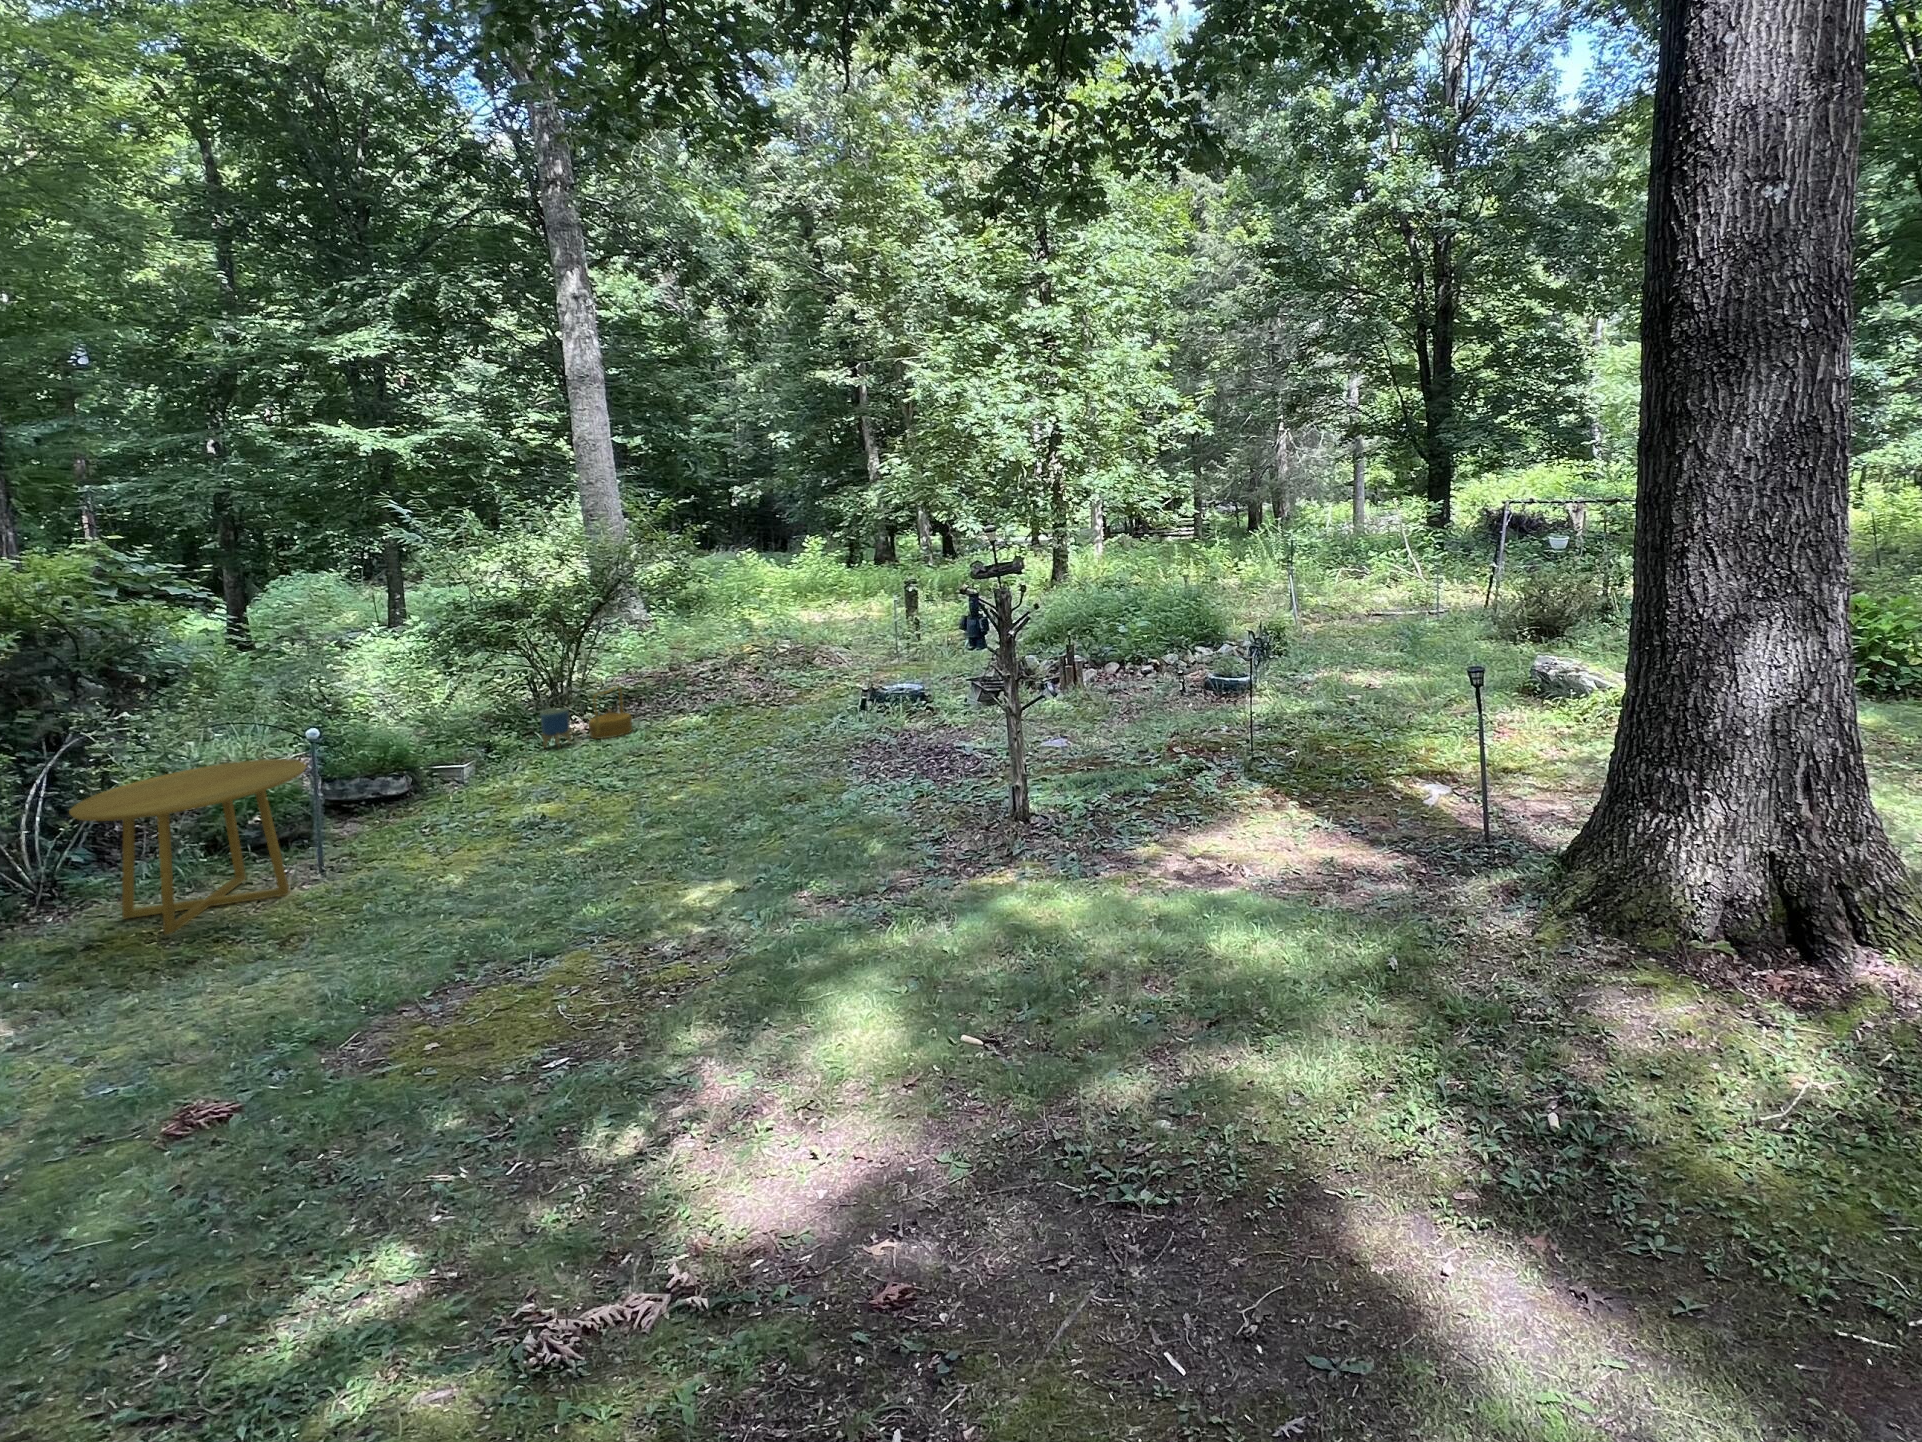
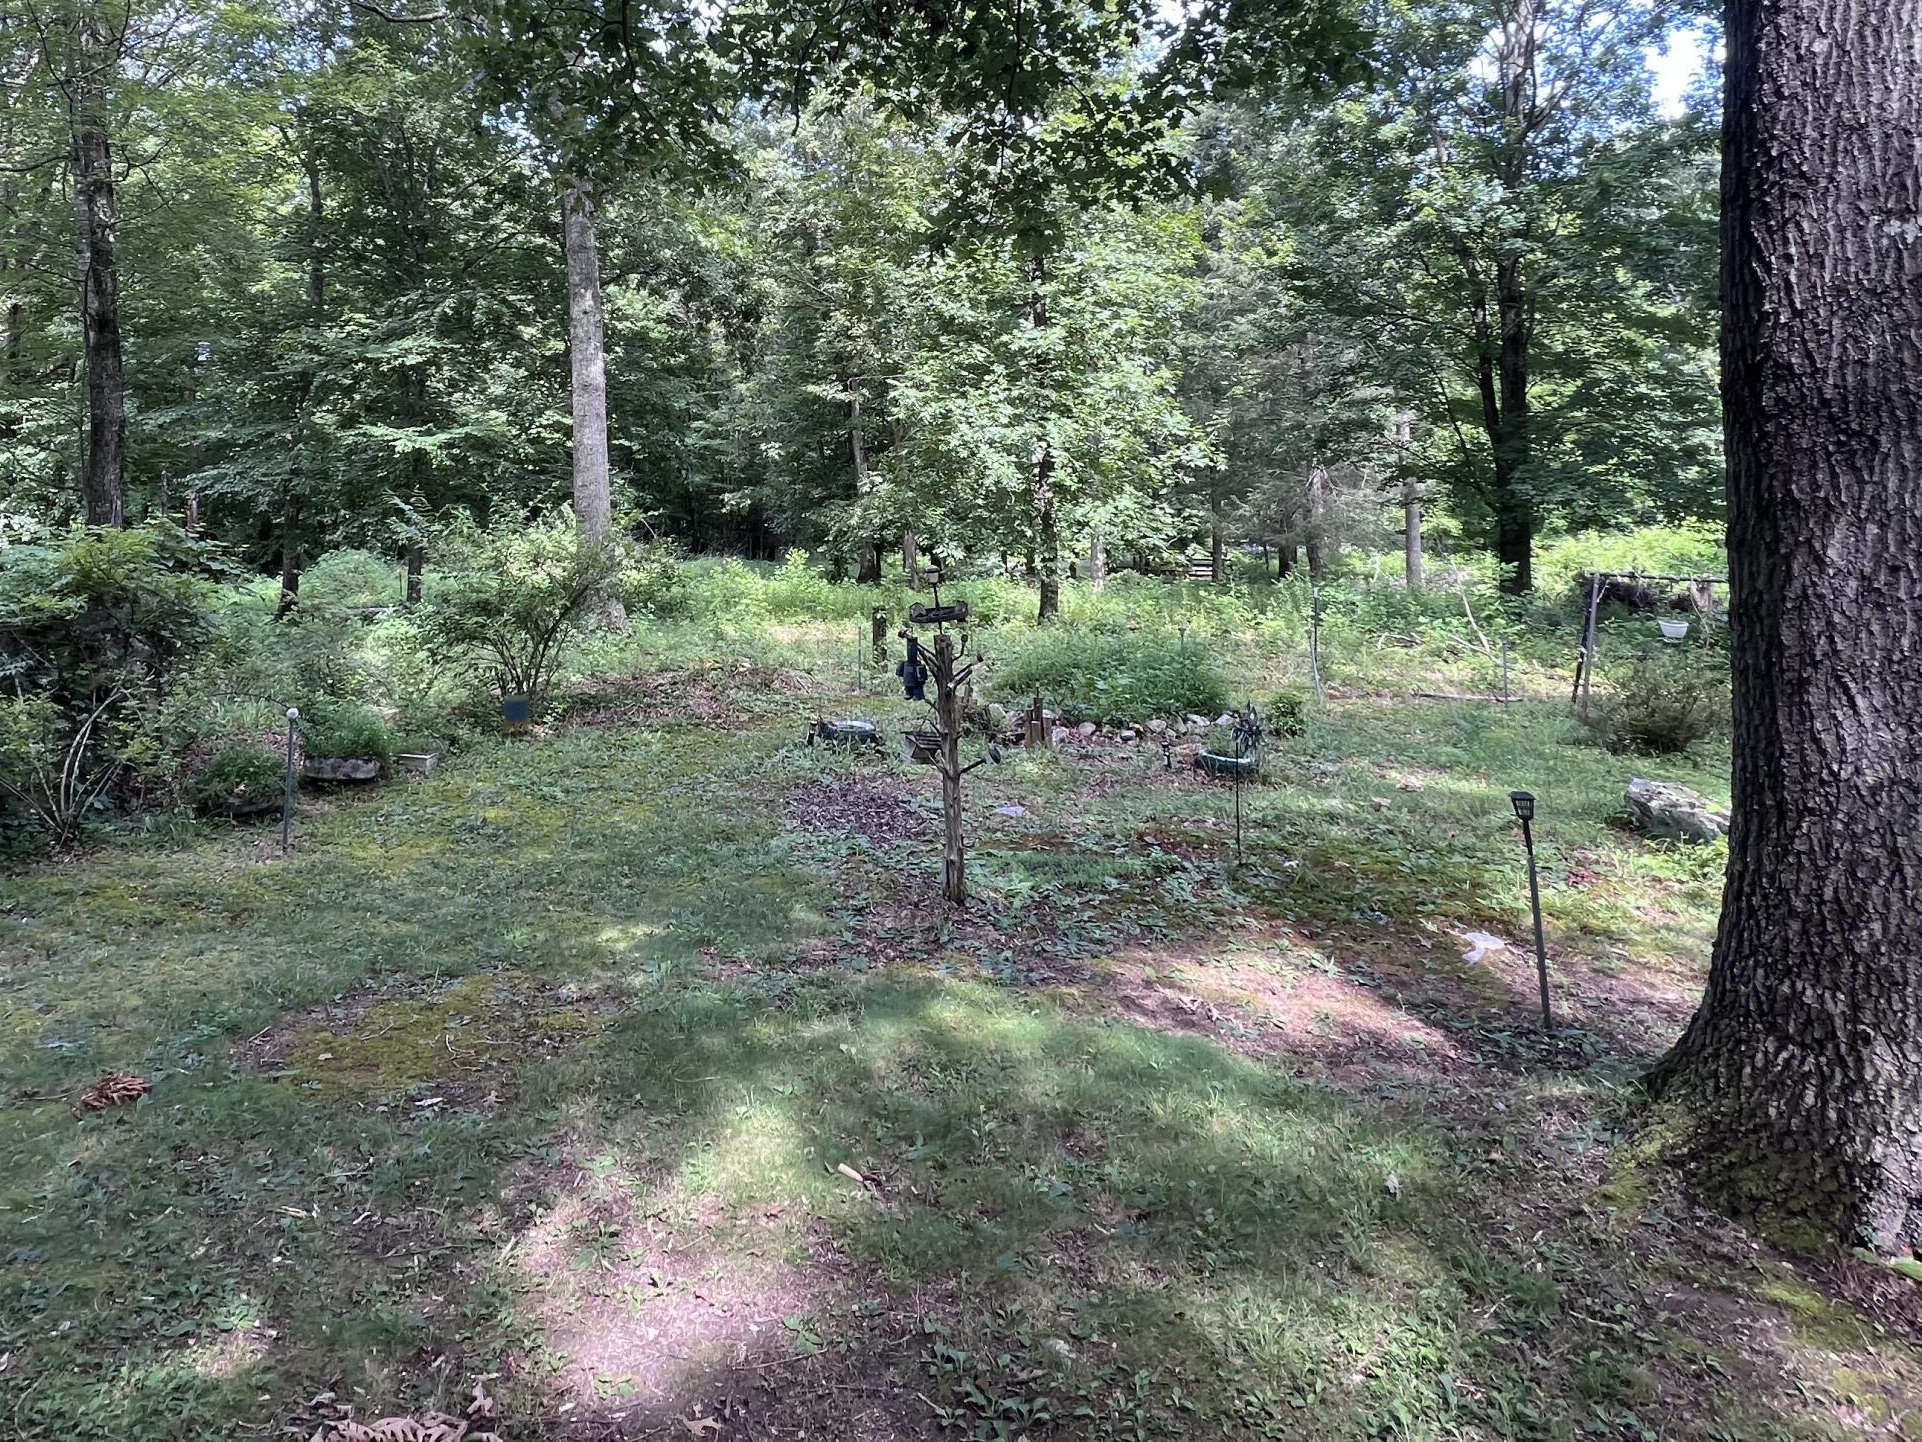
basket: present [589,686,632,739] -> none [545,680,586,732]
round table: present [69,759,306,934] -> none [112,710,294,864]

